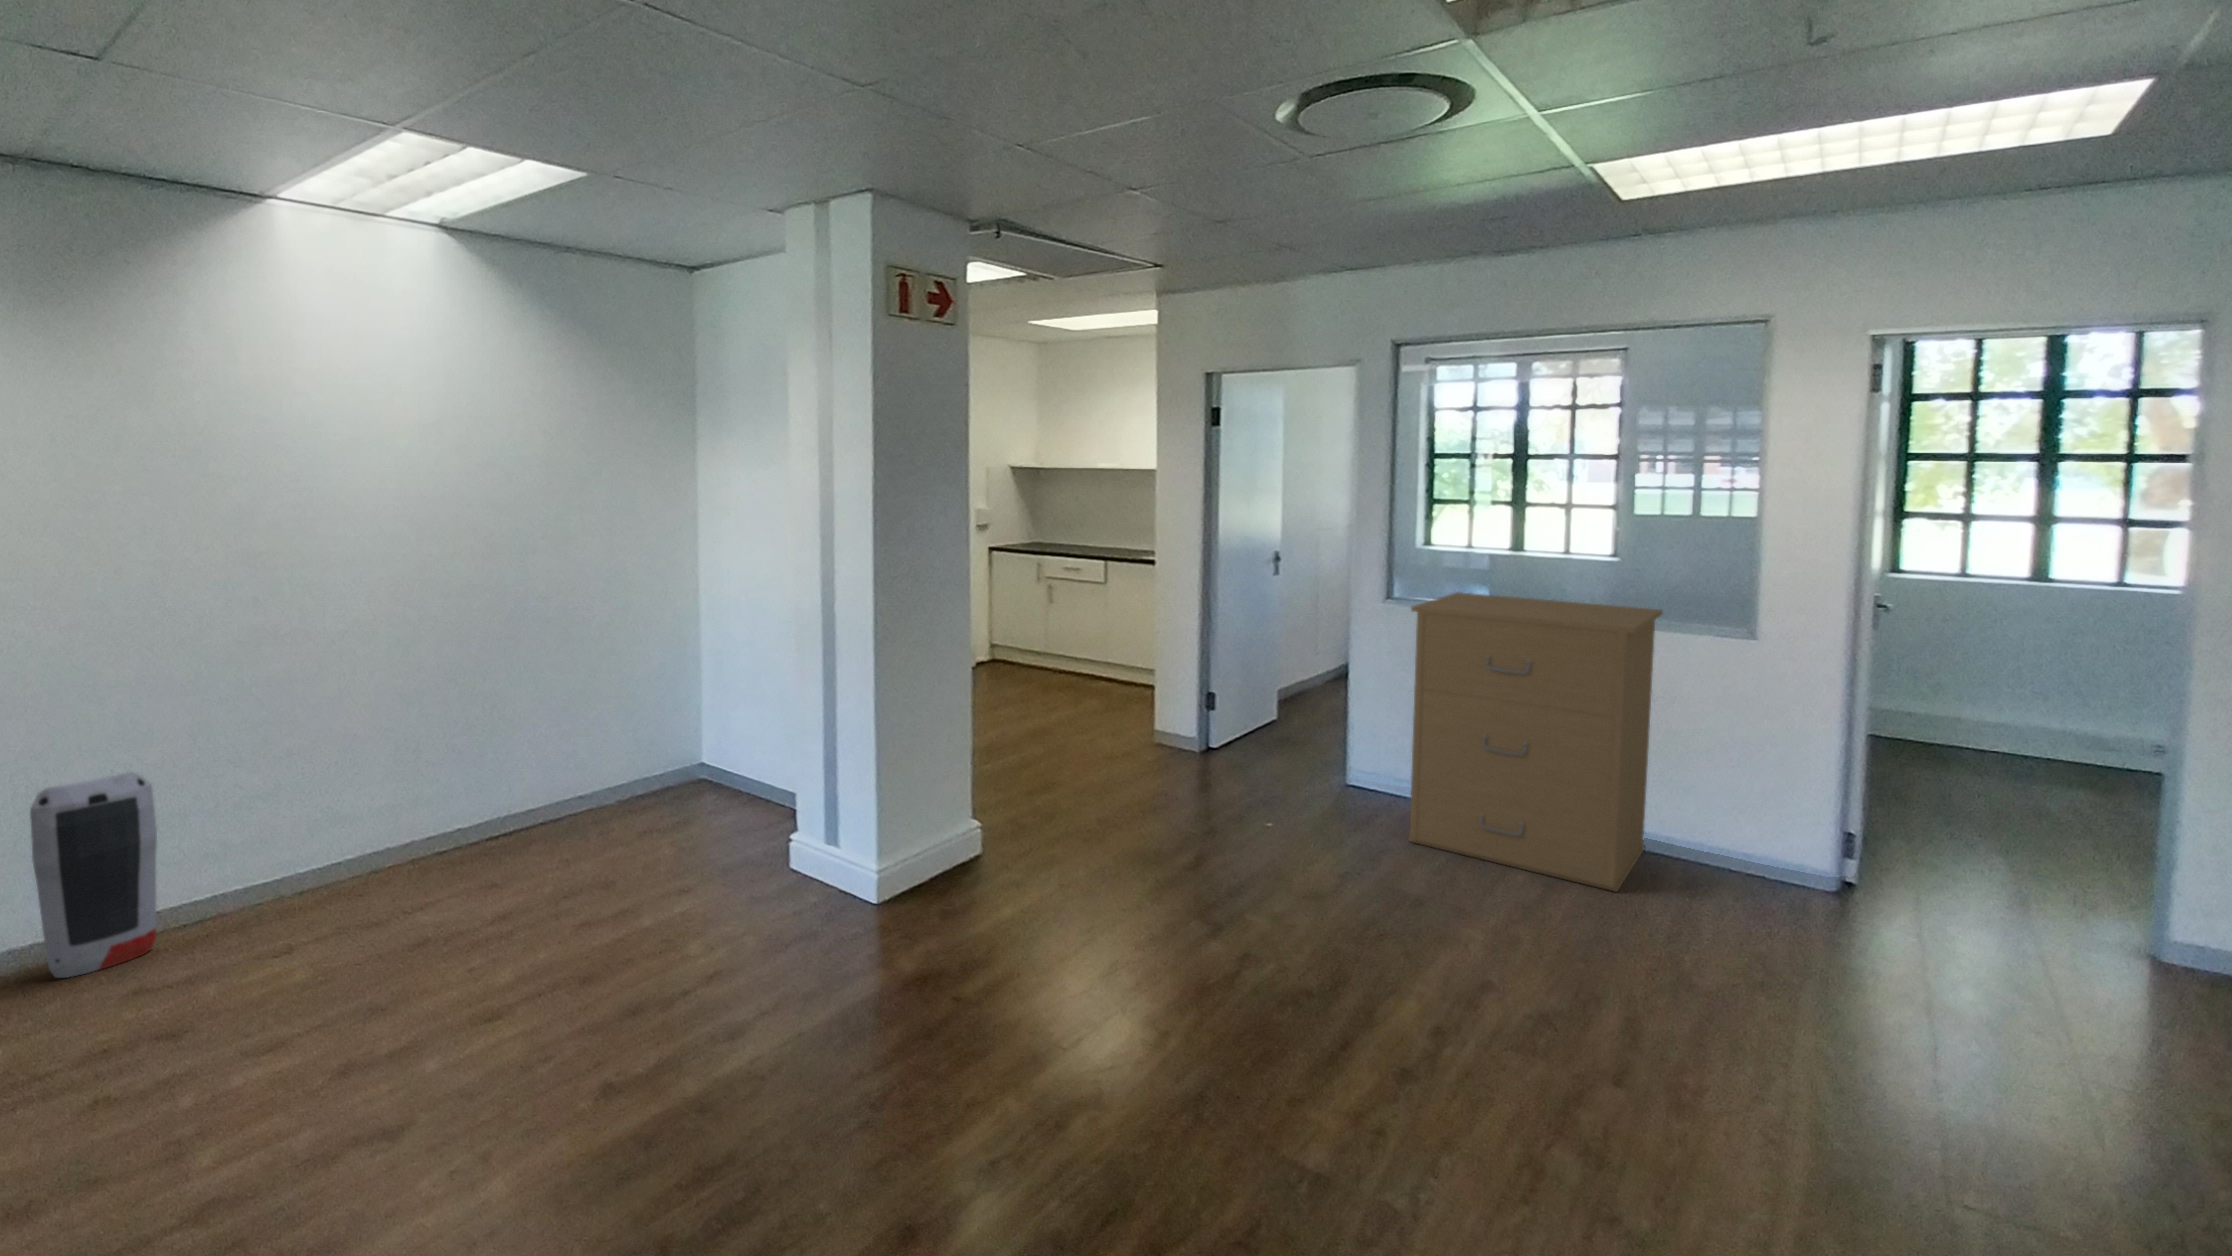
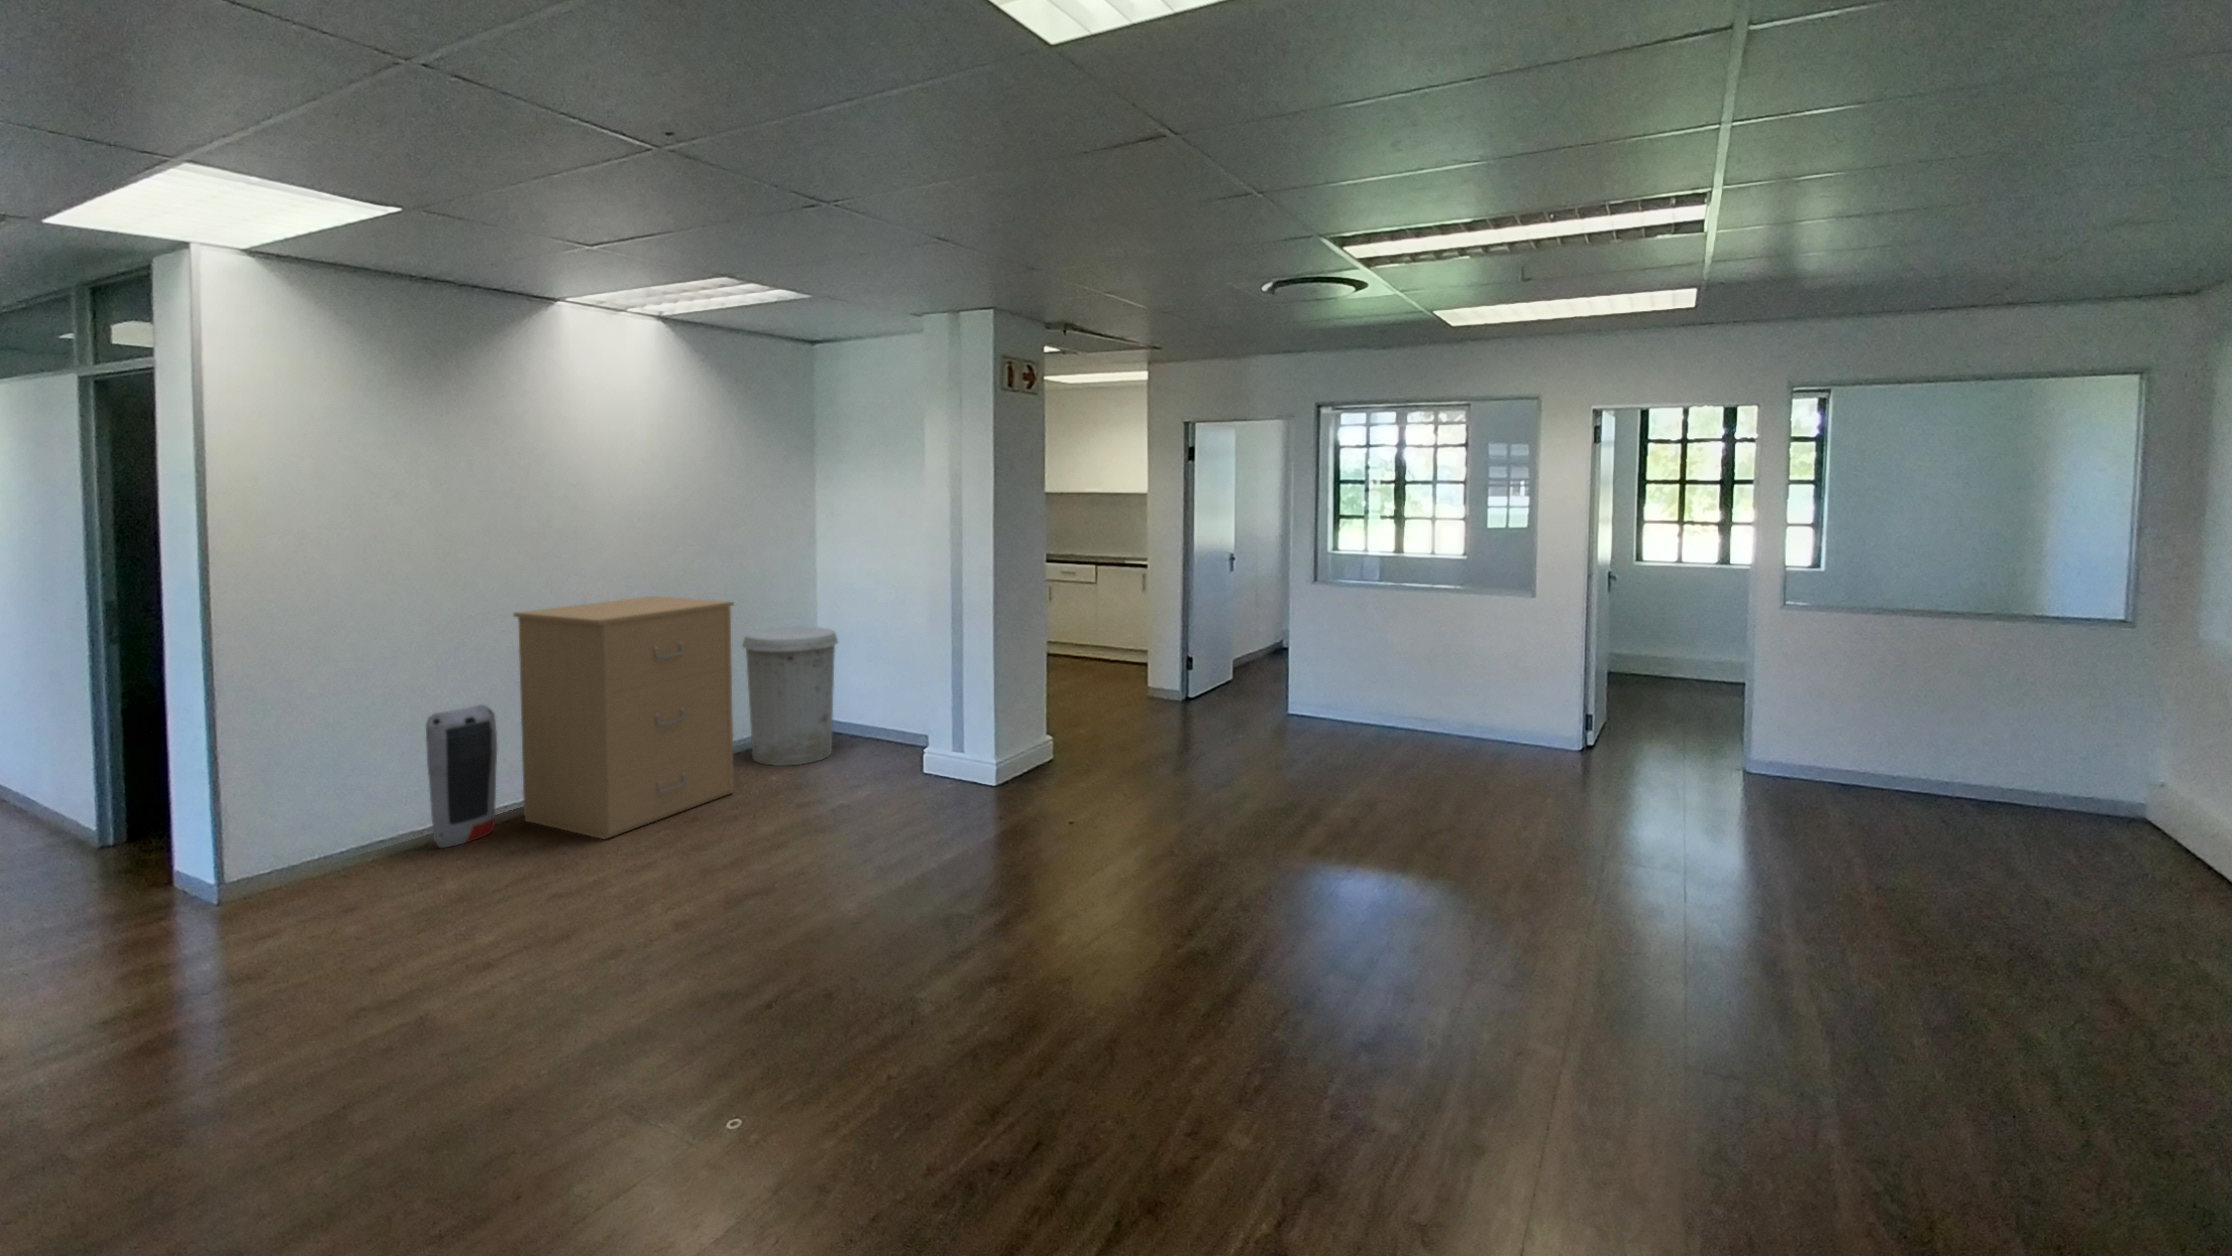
filing cabinet: present [1409,592,1663,891] -> present [514,596,734,839]
trash can: none [566,649,701,844] -> present [742,627,838,766]

